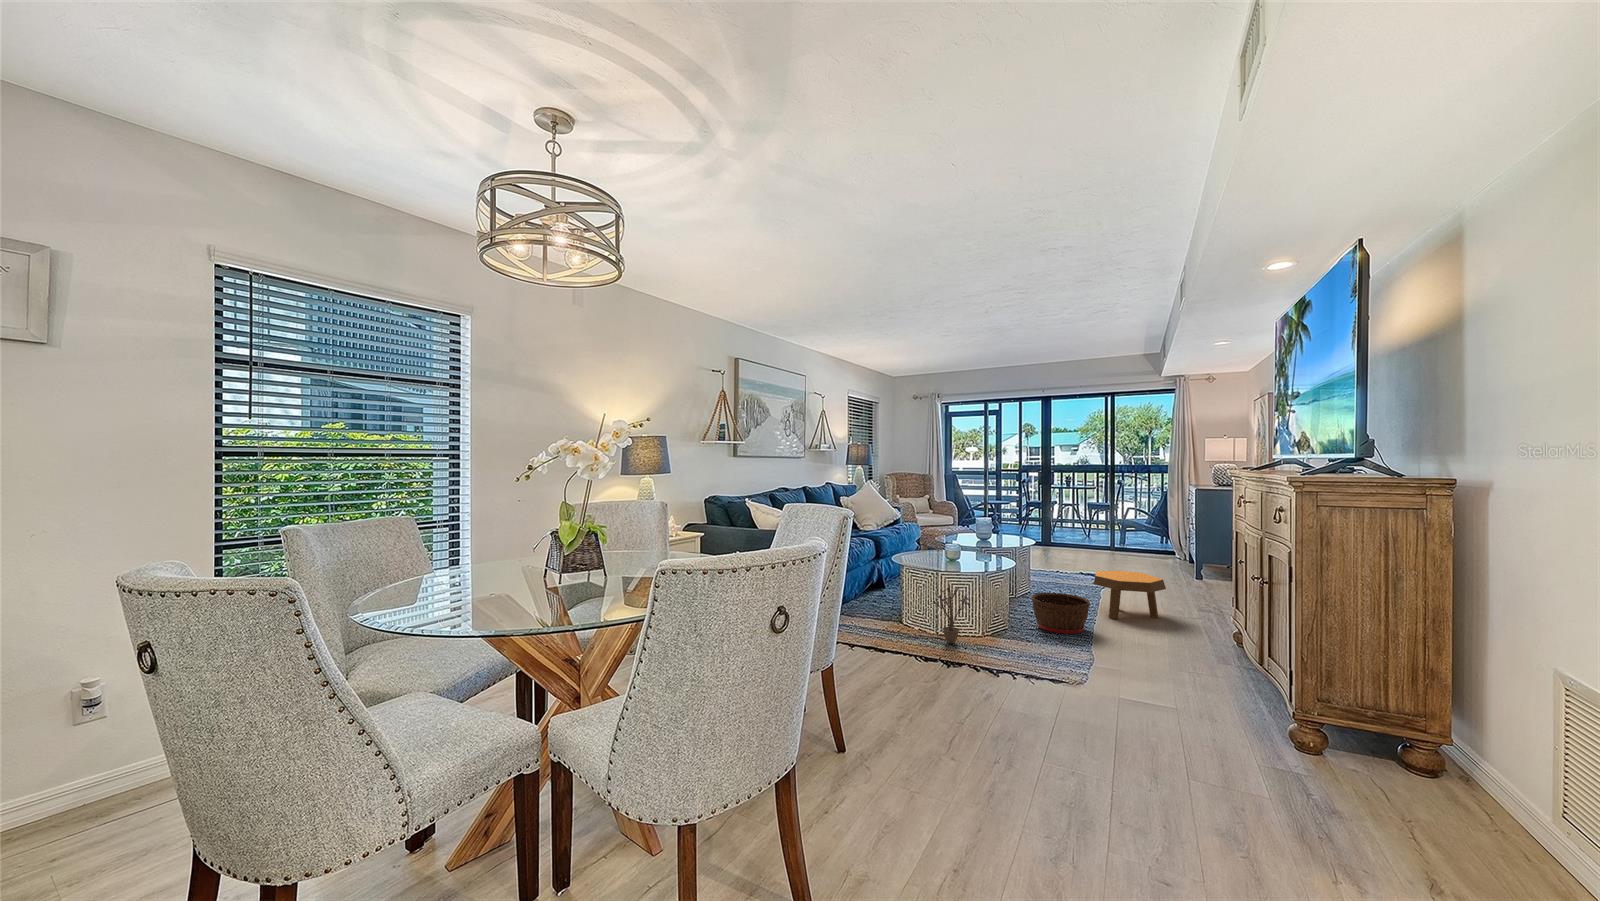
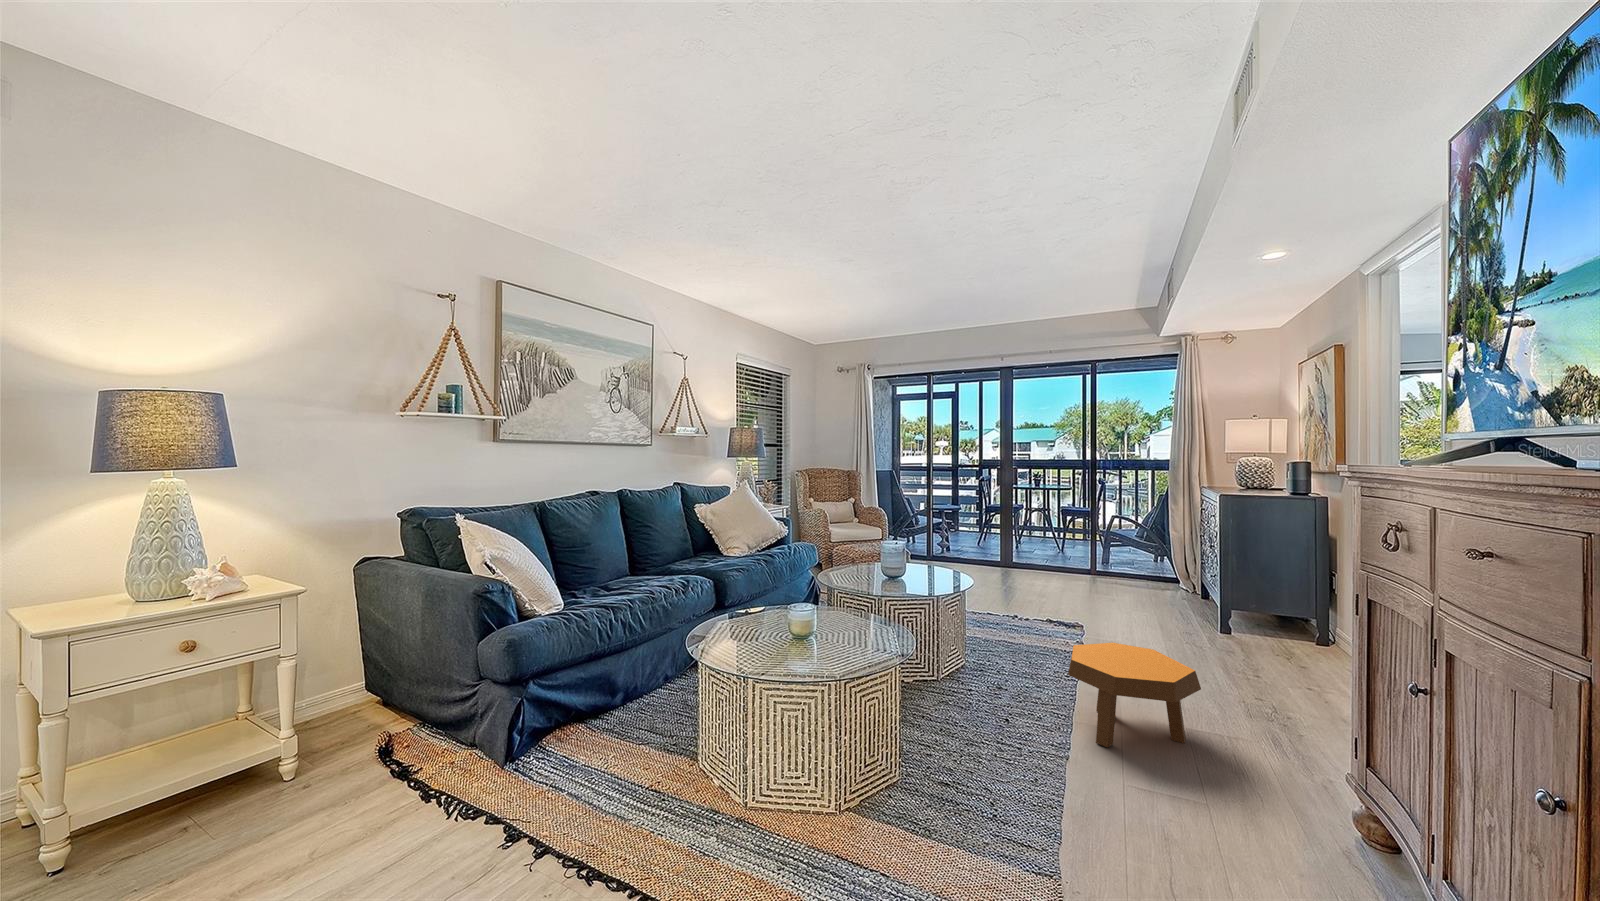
decorative plant: present [928,584,970,643] -> none [715,718,801,848]
basket: present [1031,593,1090,634] -> none [948,700,1061,804]

